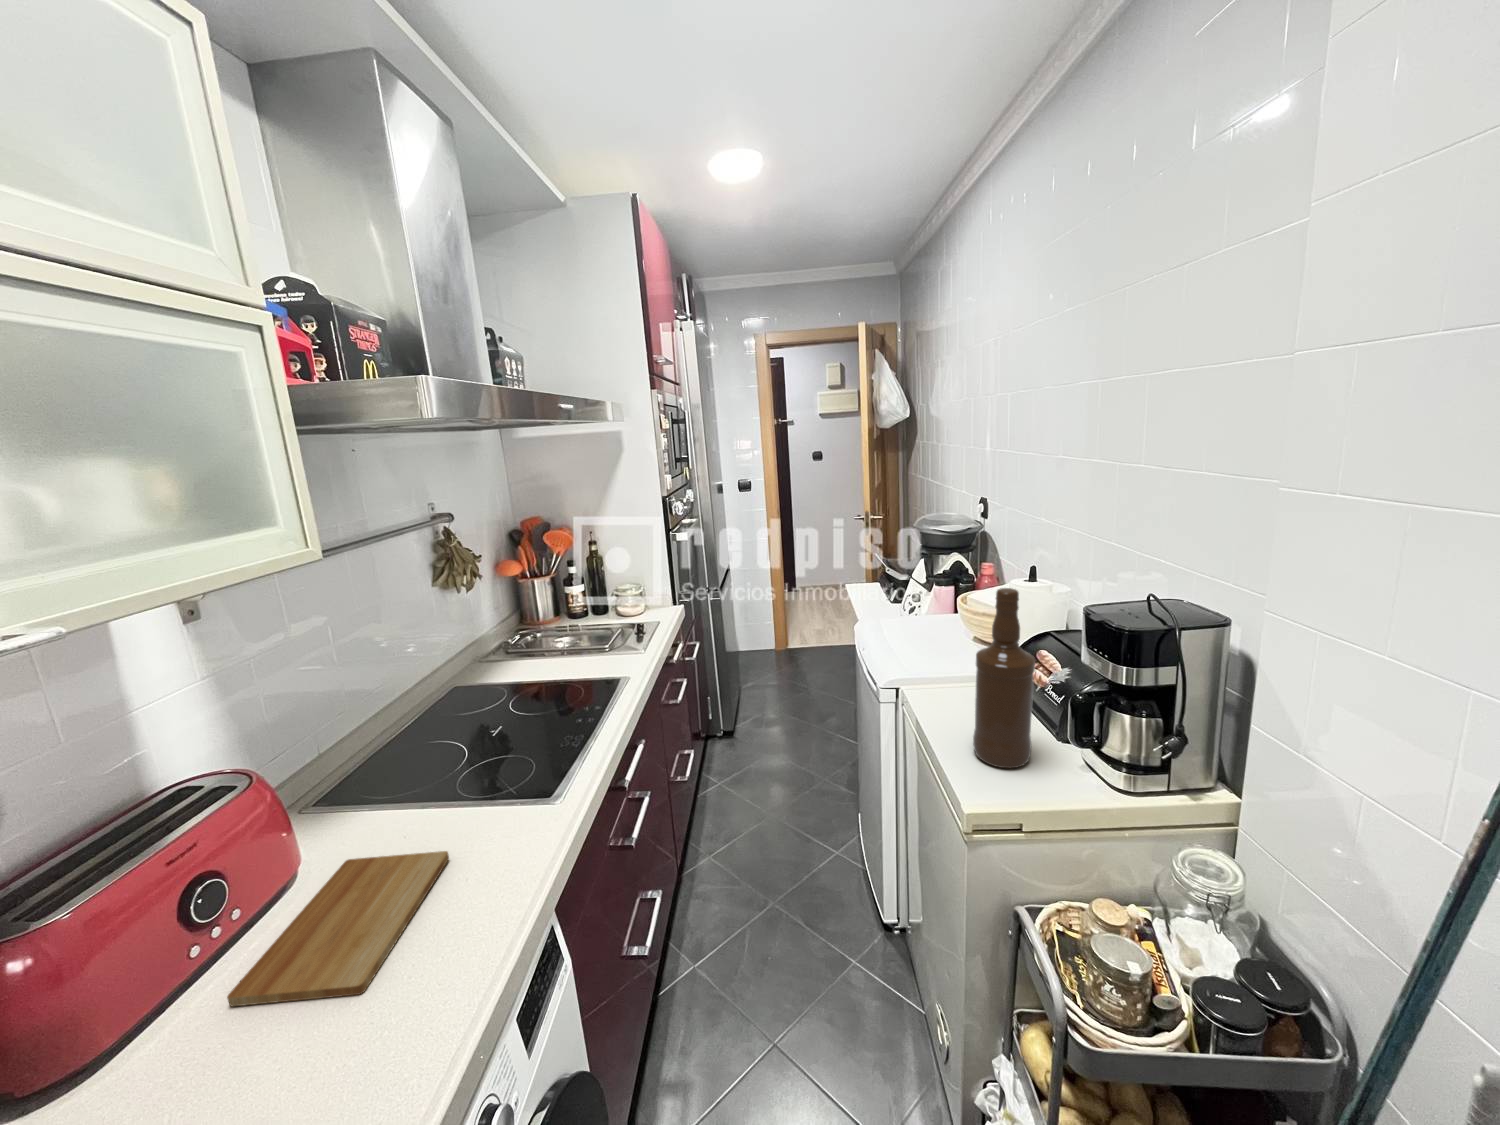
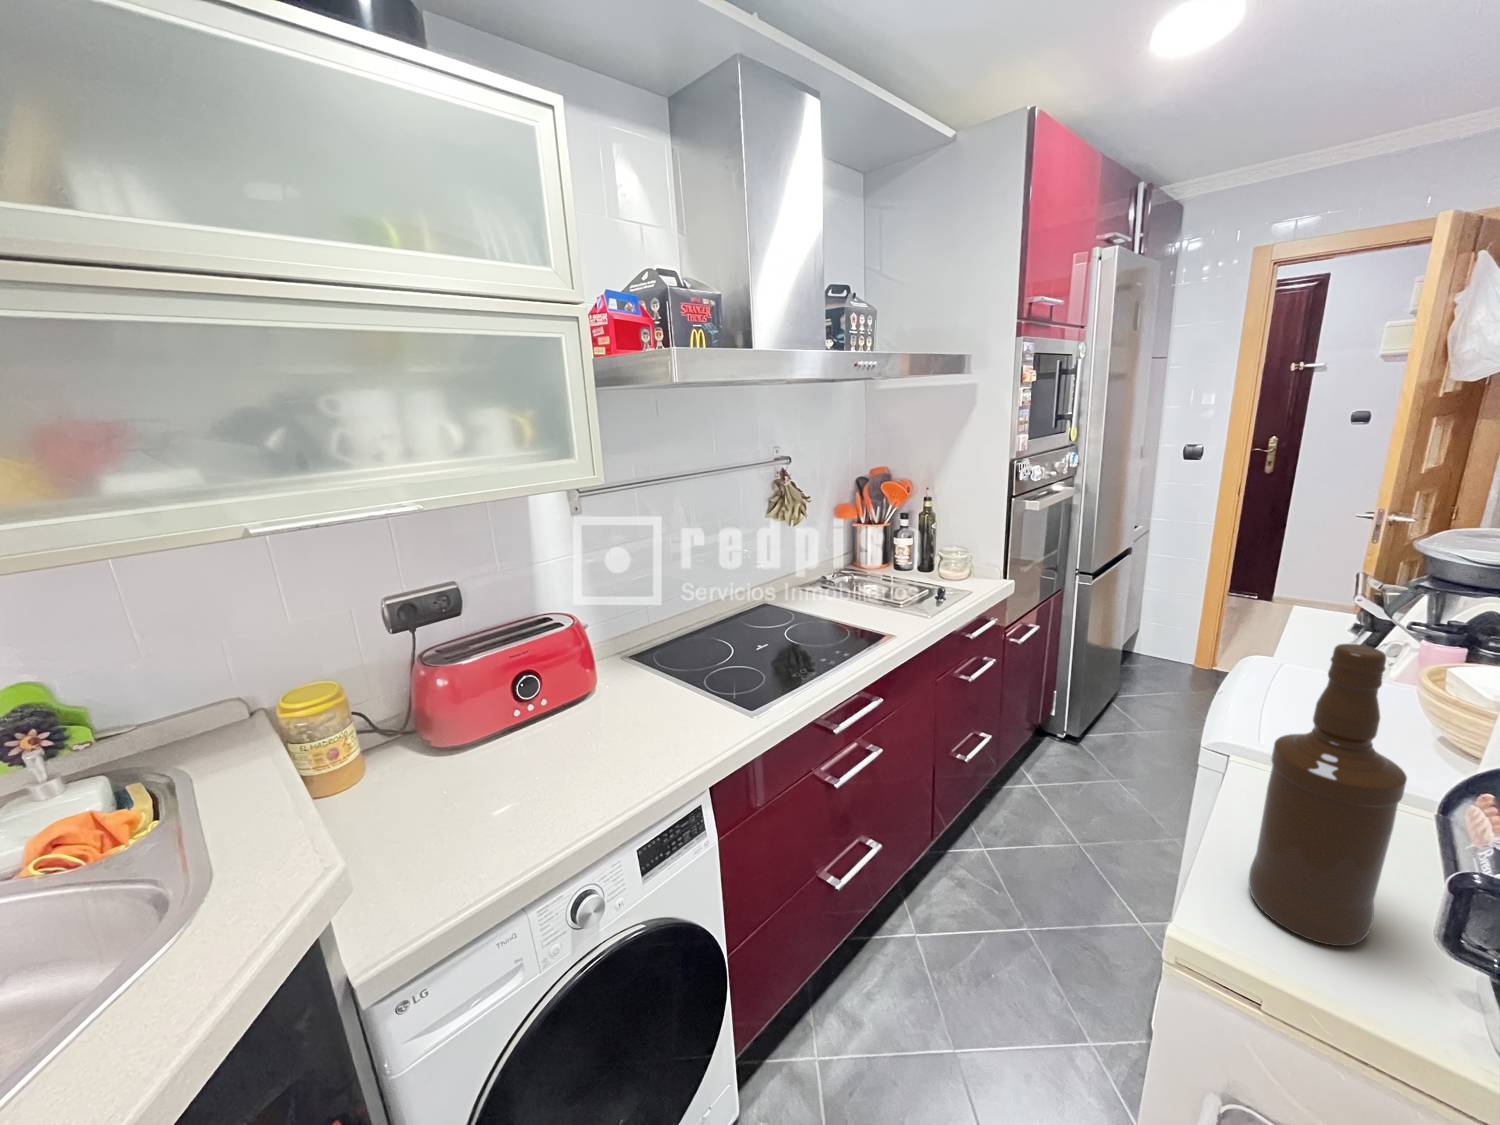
cutting board: present [227,851,449,1006] -> none [519,695,661,776]

